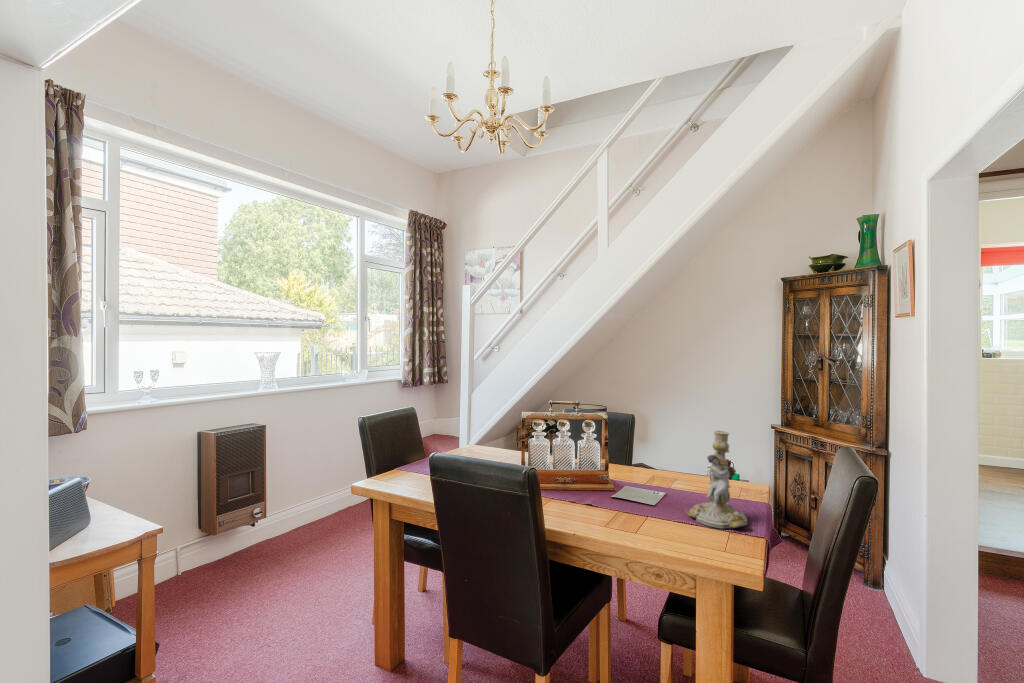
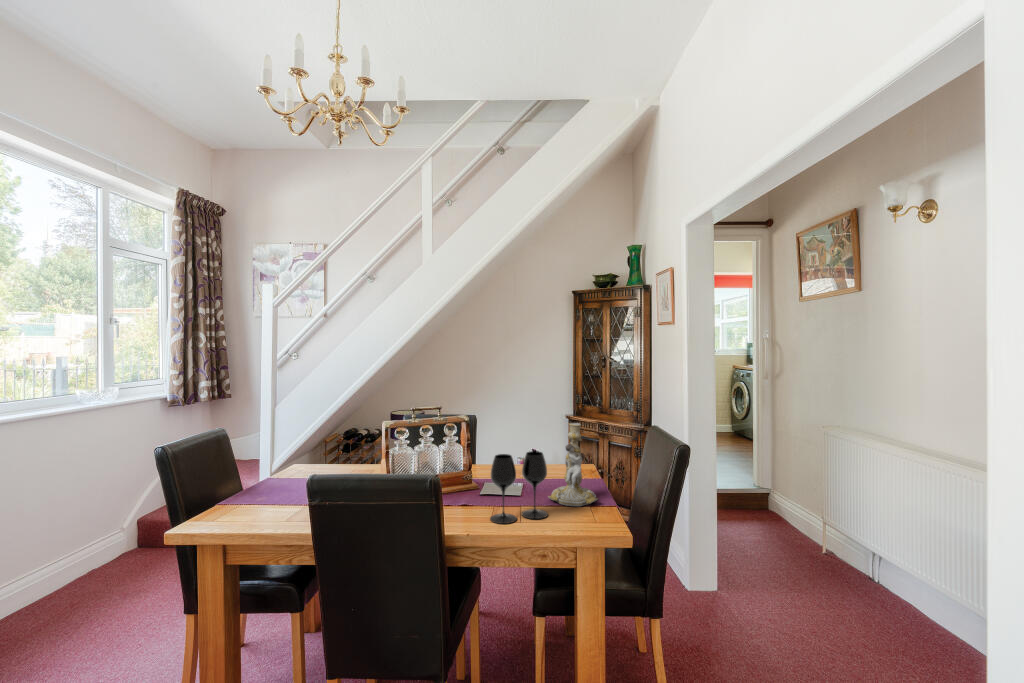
wine glass: none [608,456,676,533] -> present [490,451,548,524]

